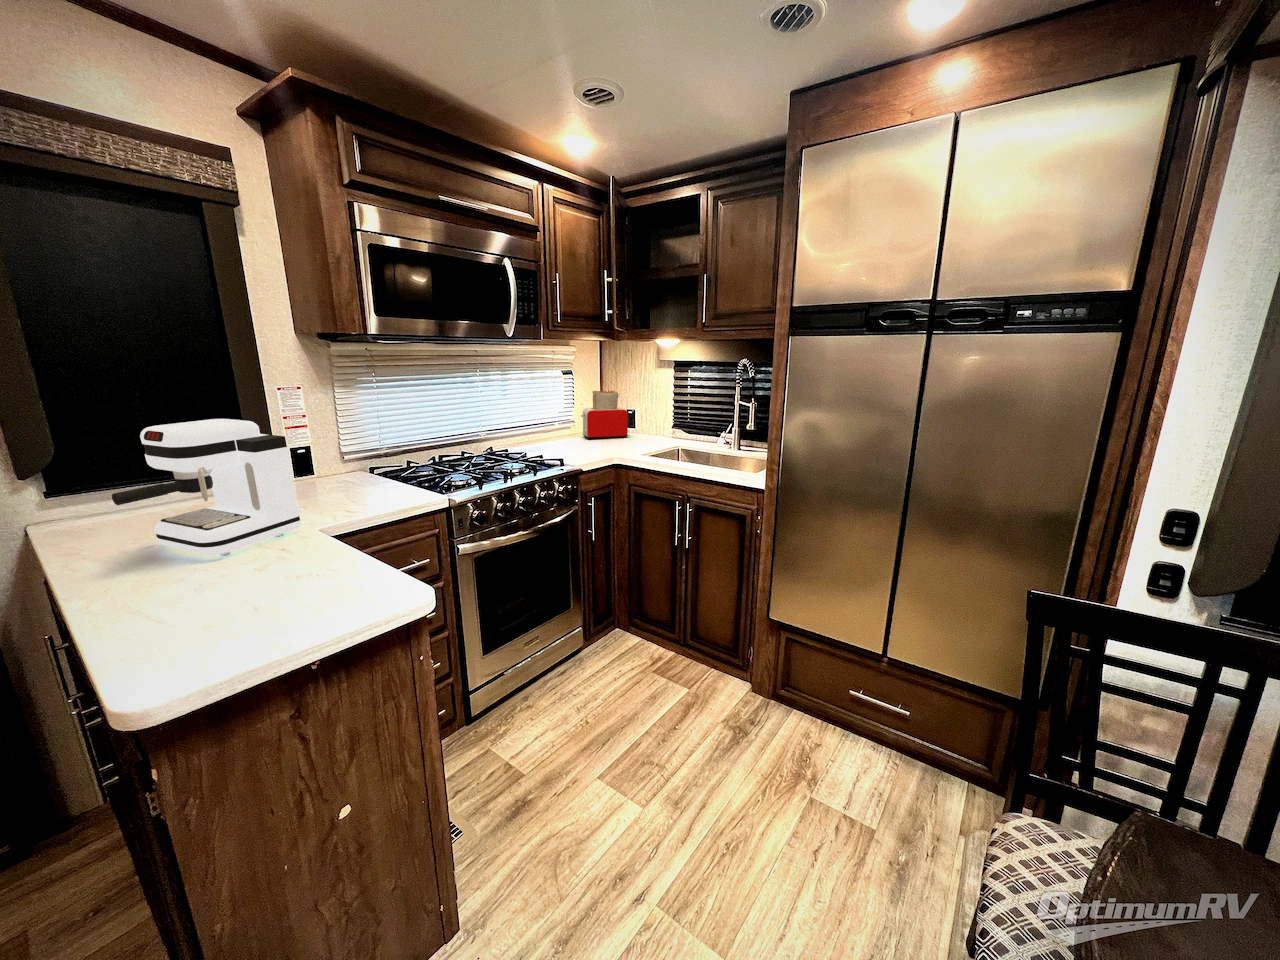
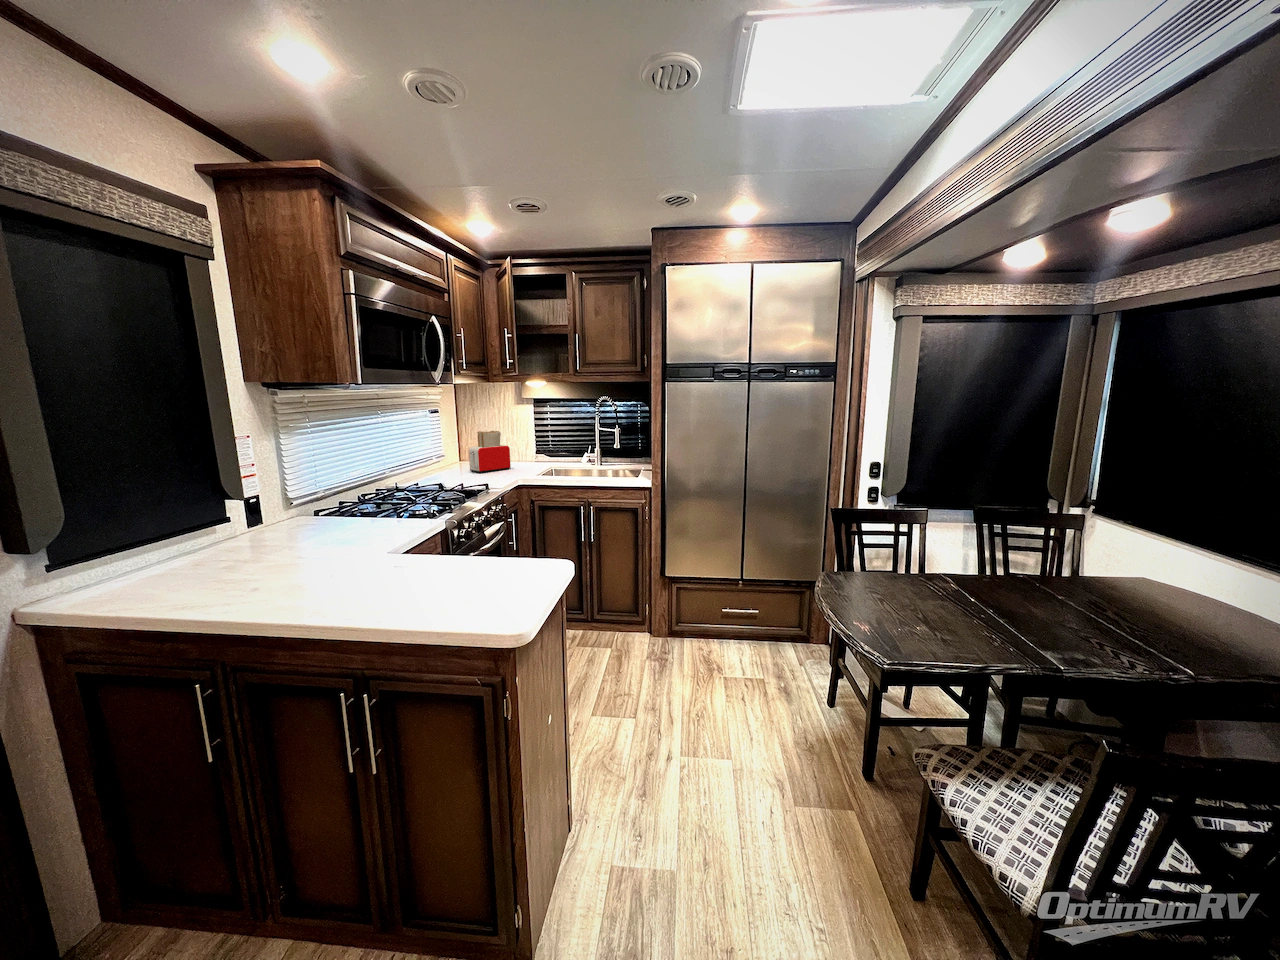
coffee maker: present [112,419,301,555] -> none [241,460,371,580]

